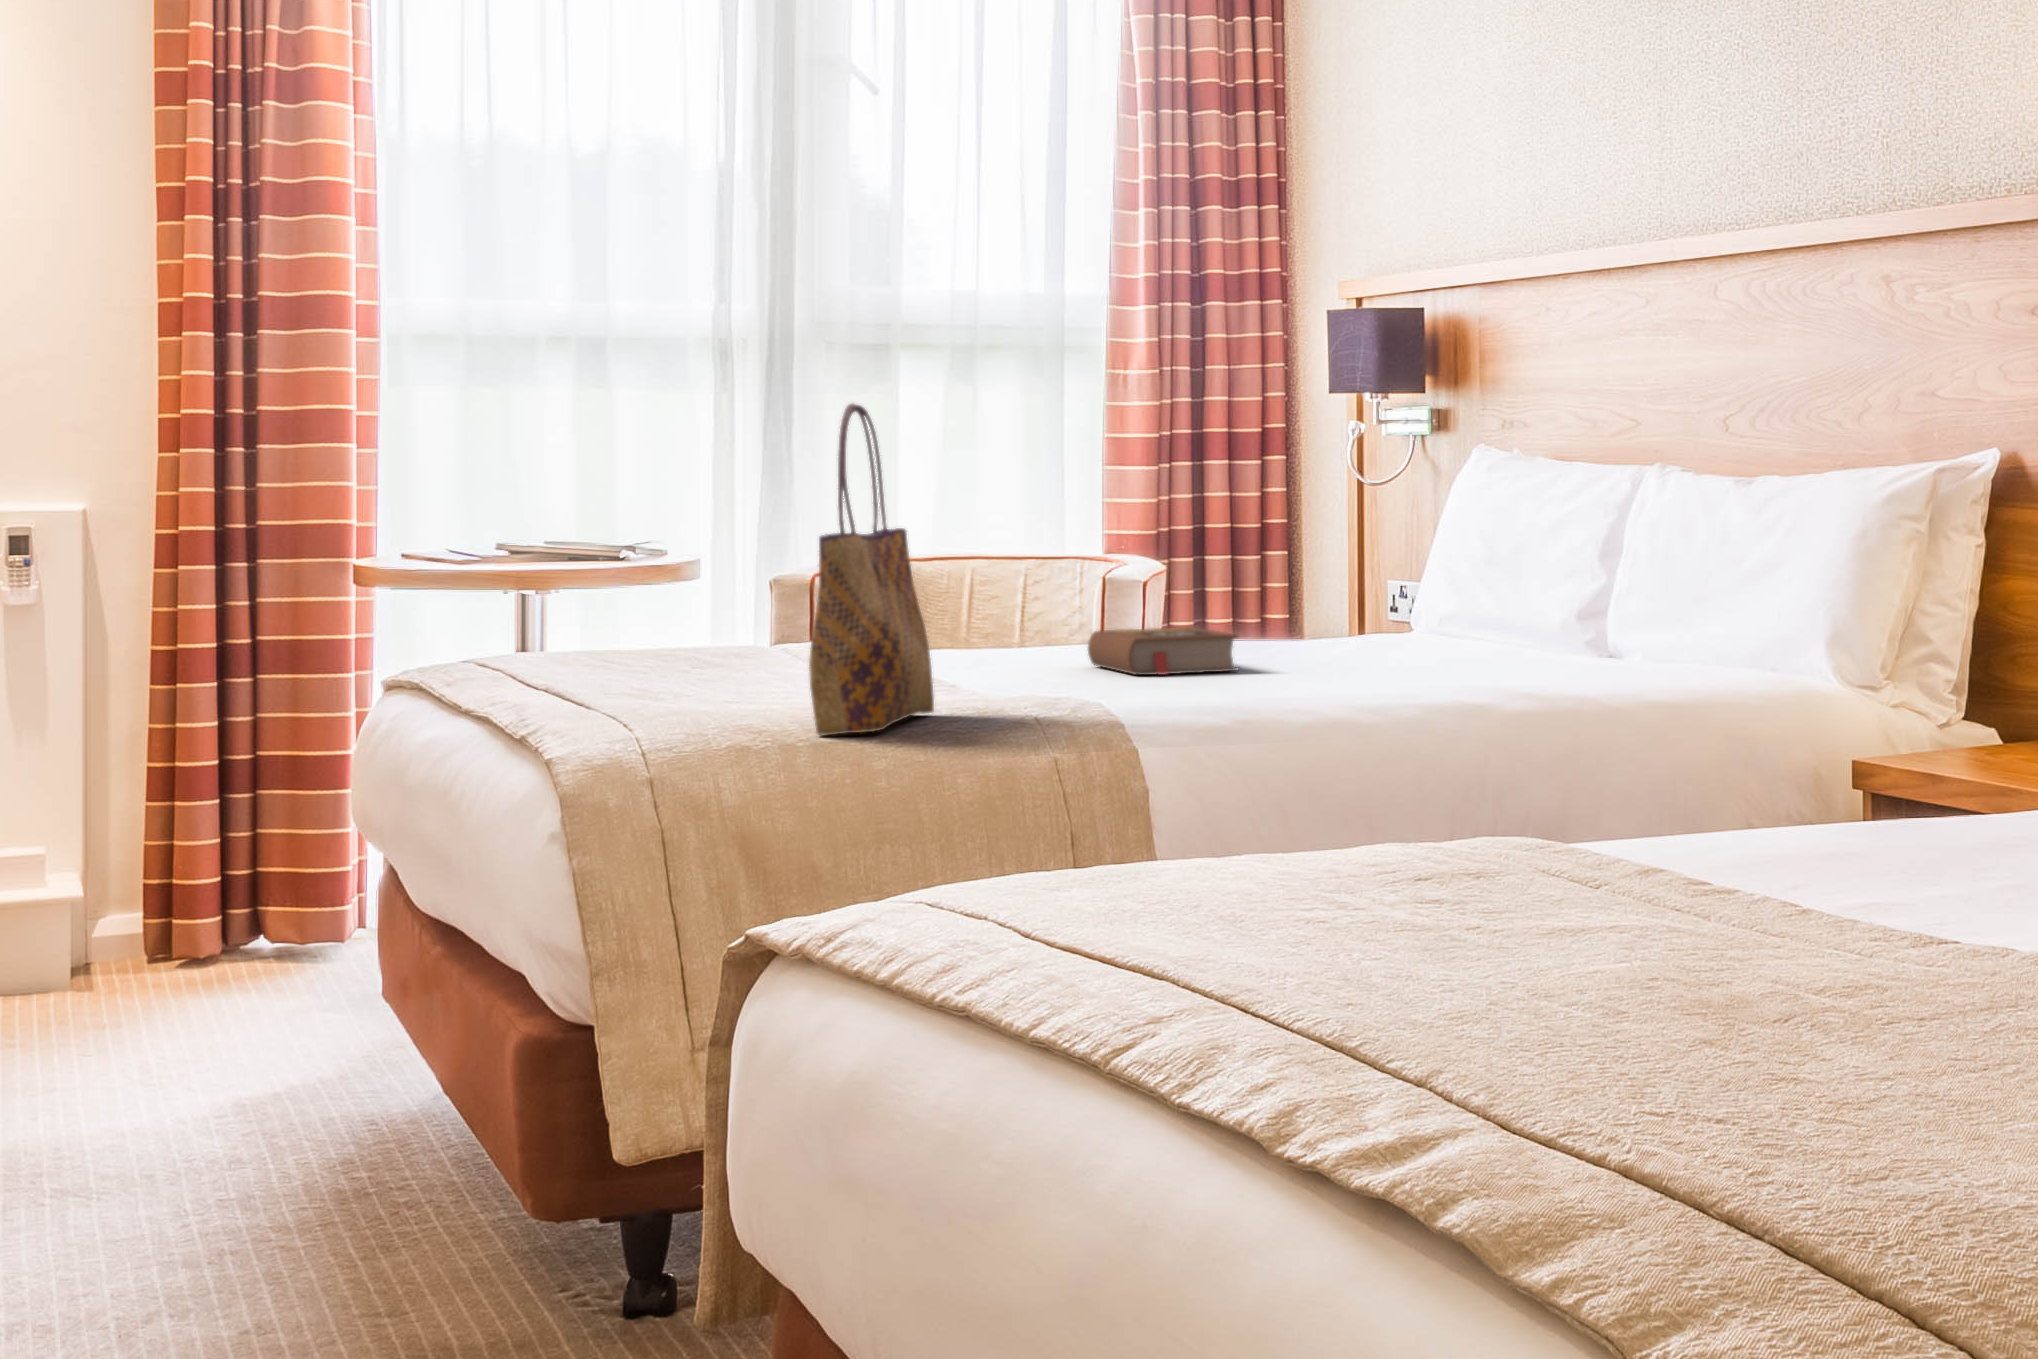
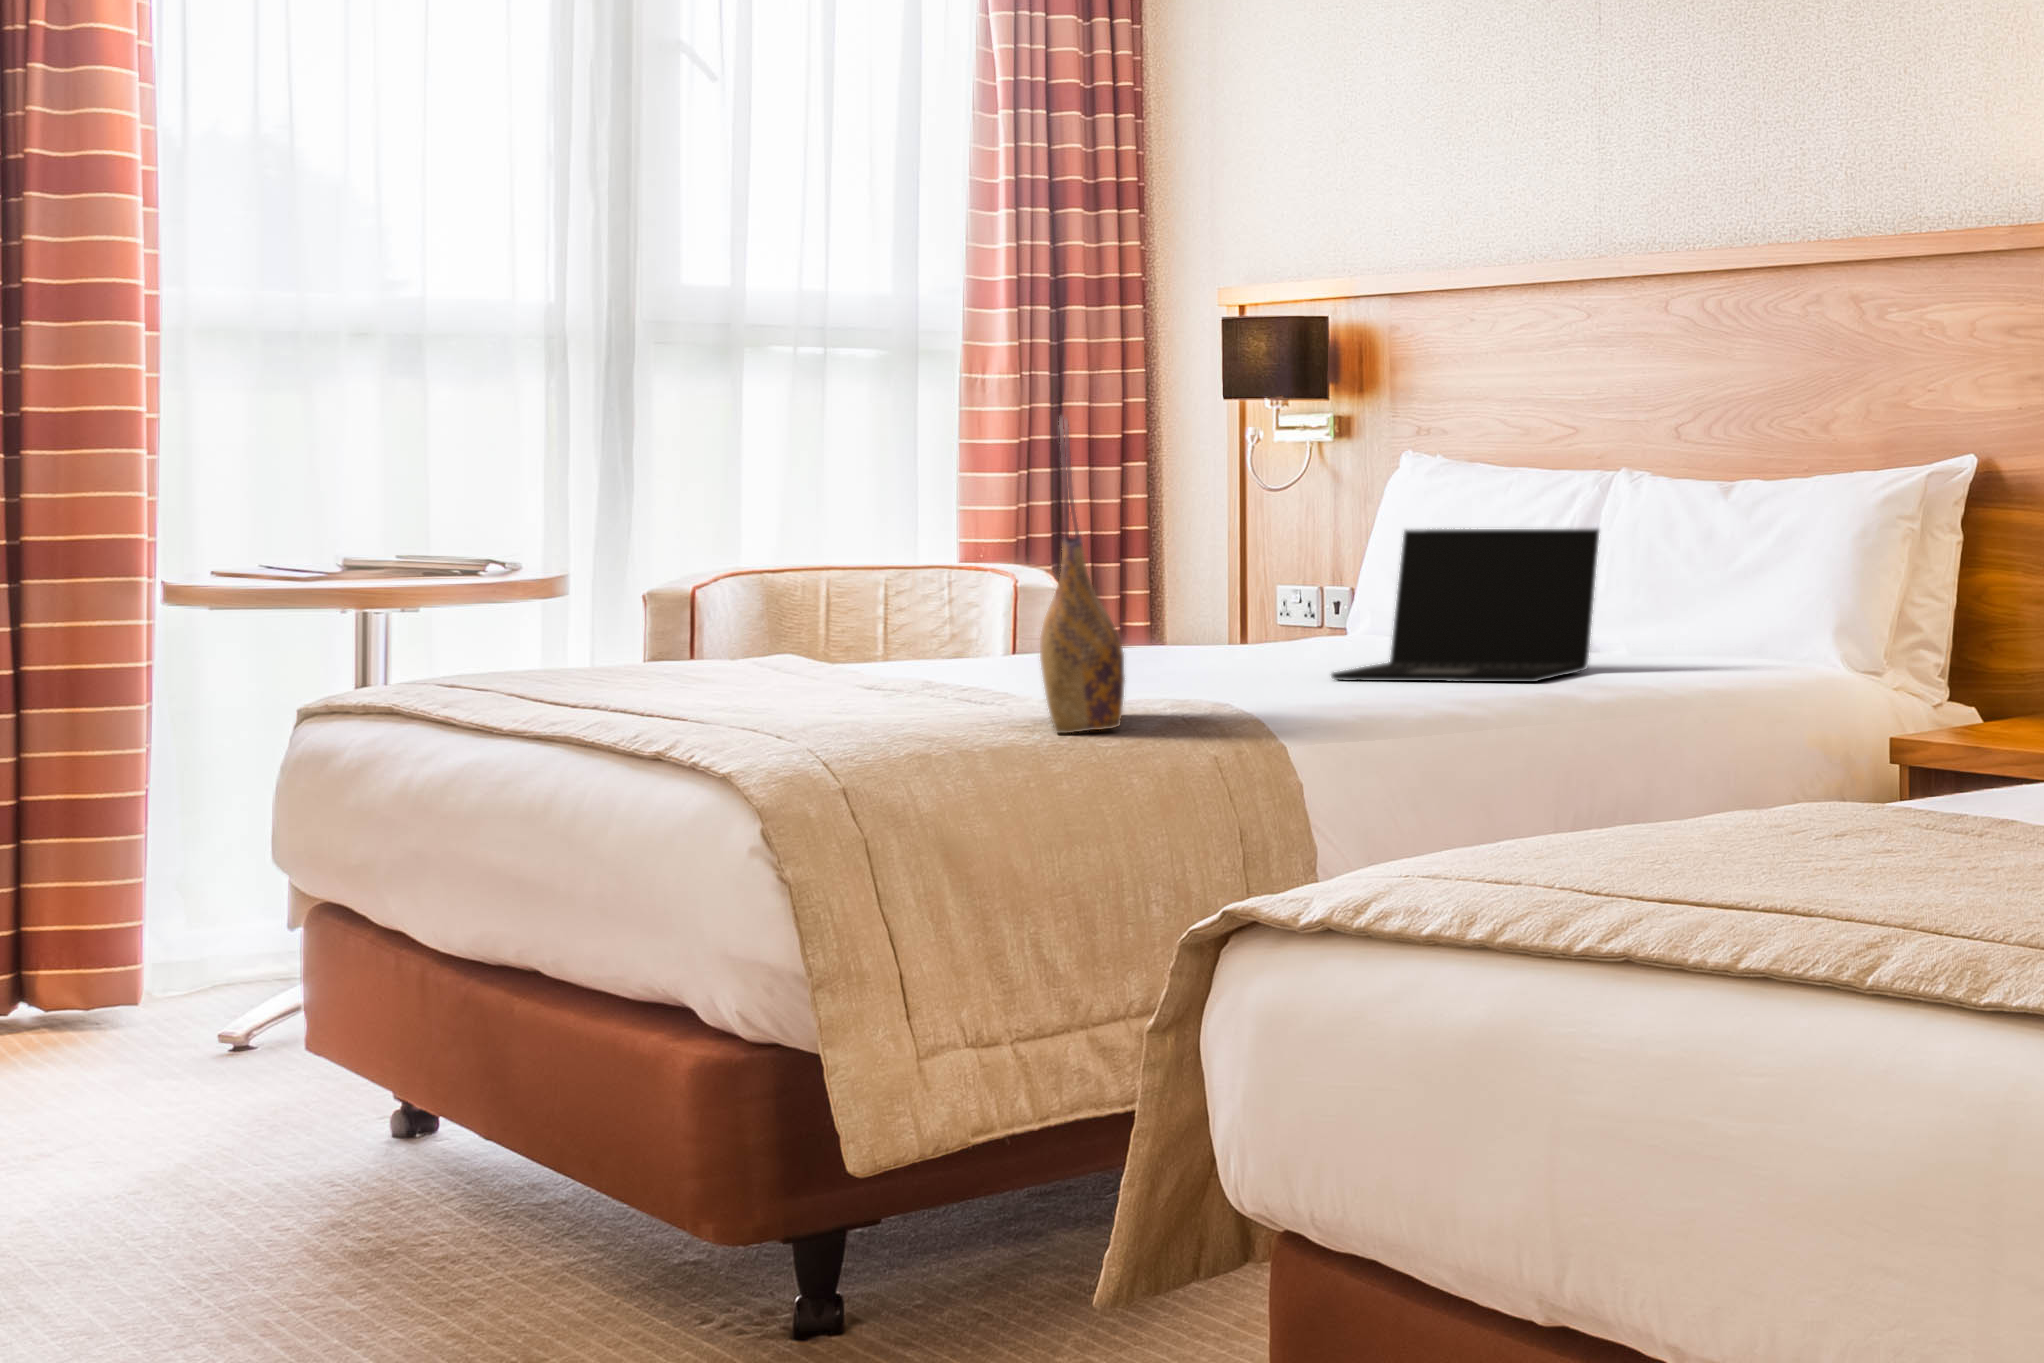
laptop: none [1244,523,1542,691] -> present [1331,529,1599,682]
book: present [1088,627,1238,675] -> none [1132,631,1299,677]

